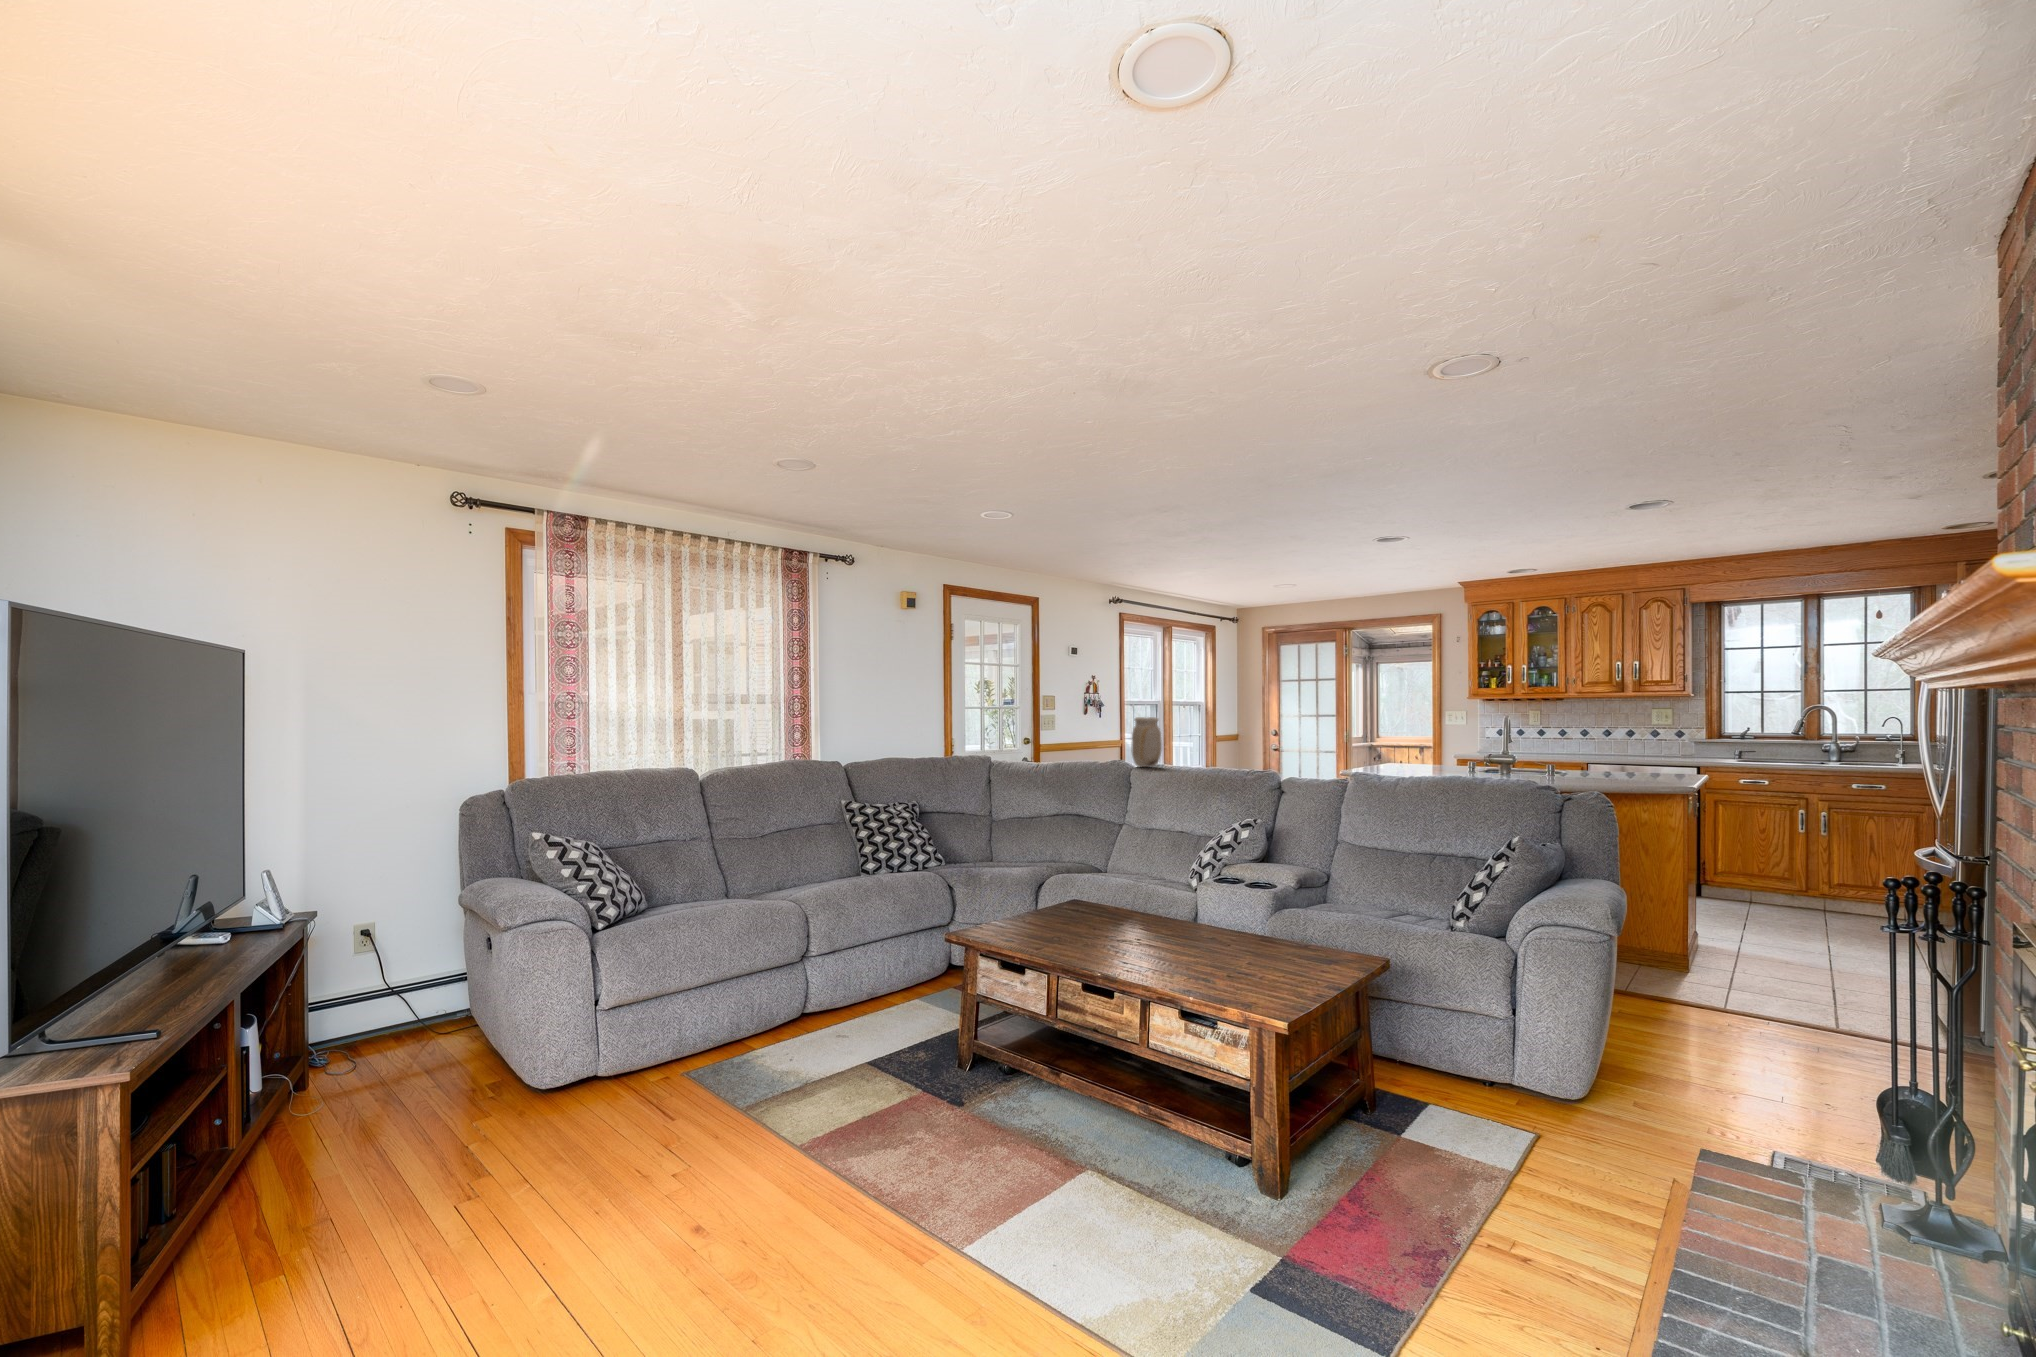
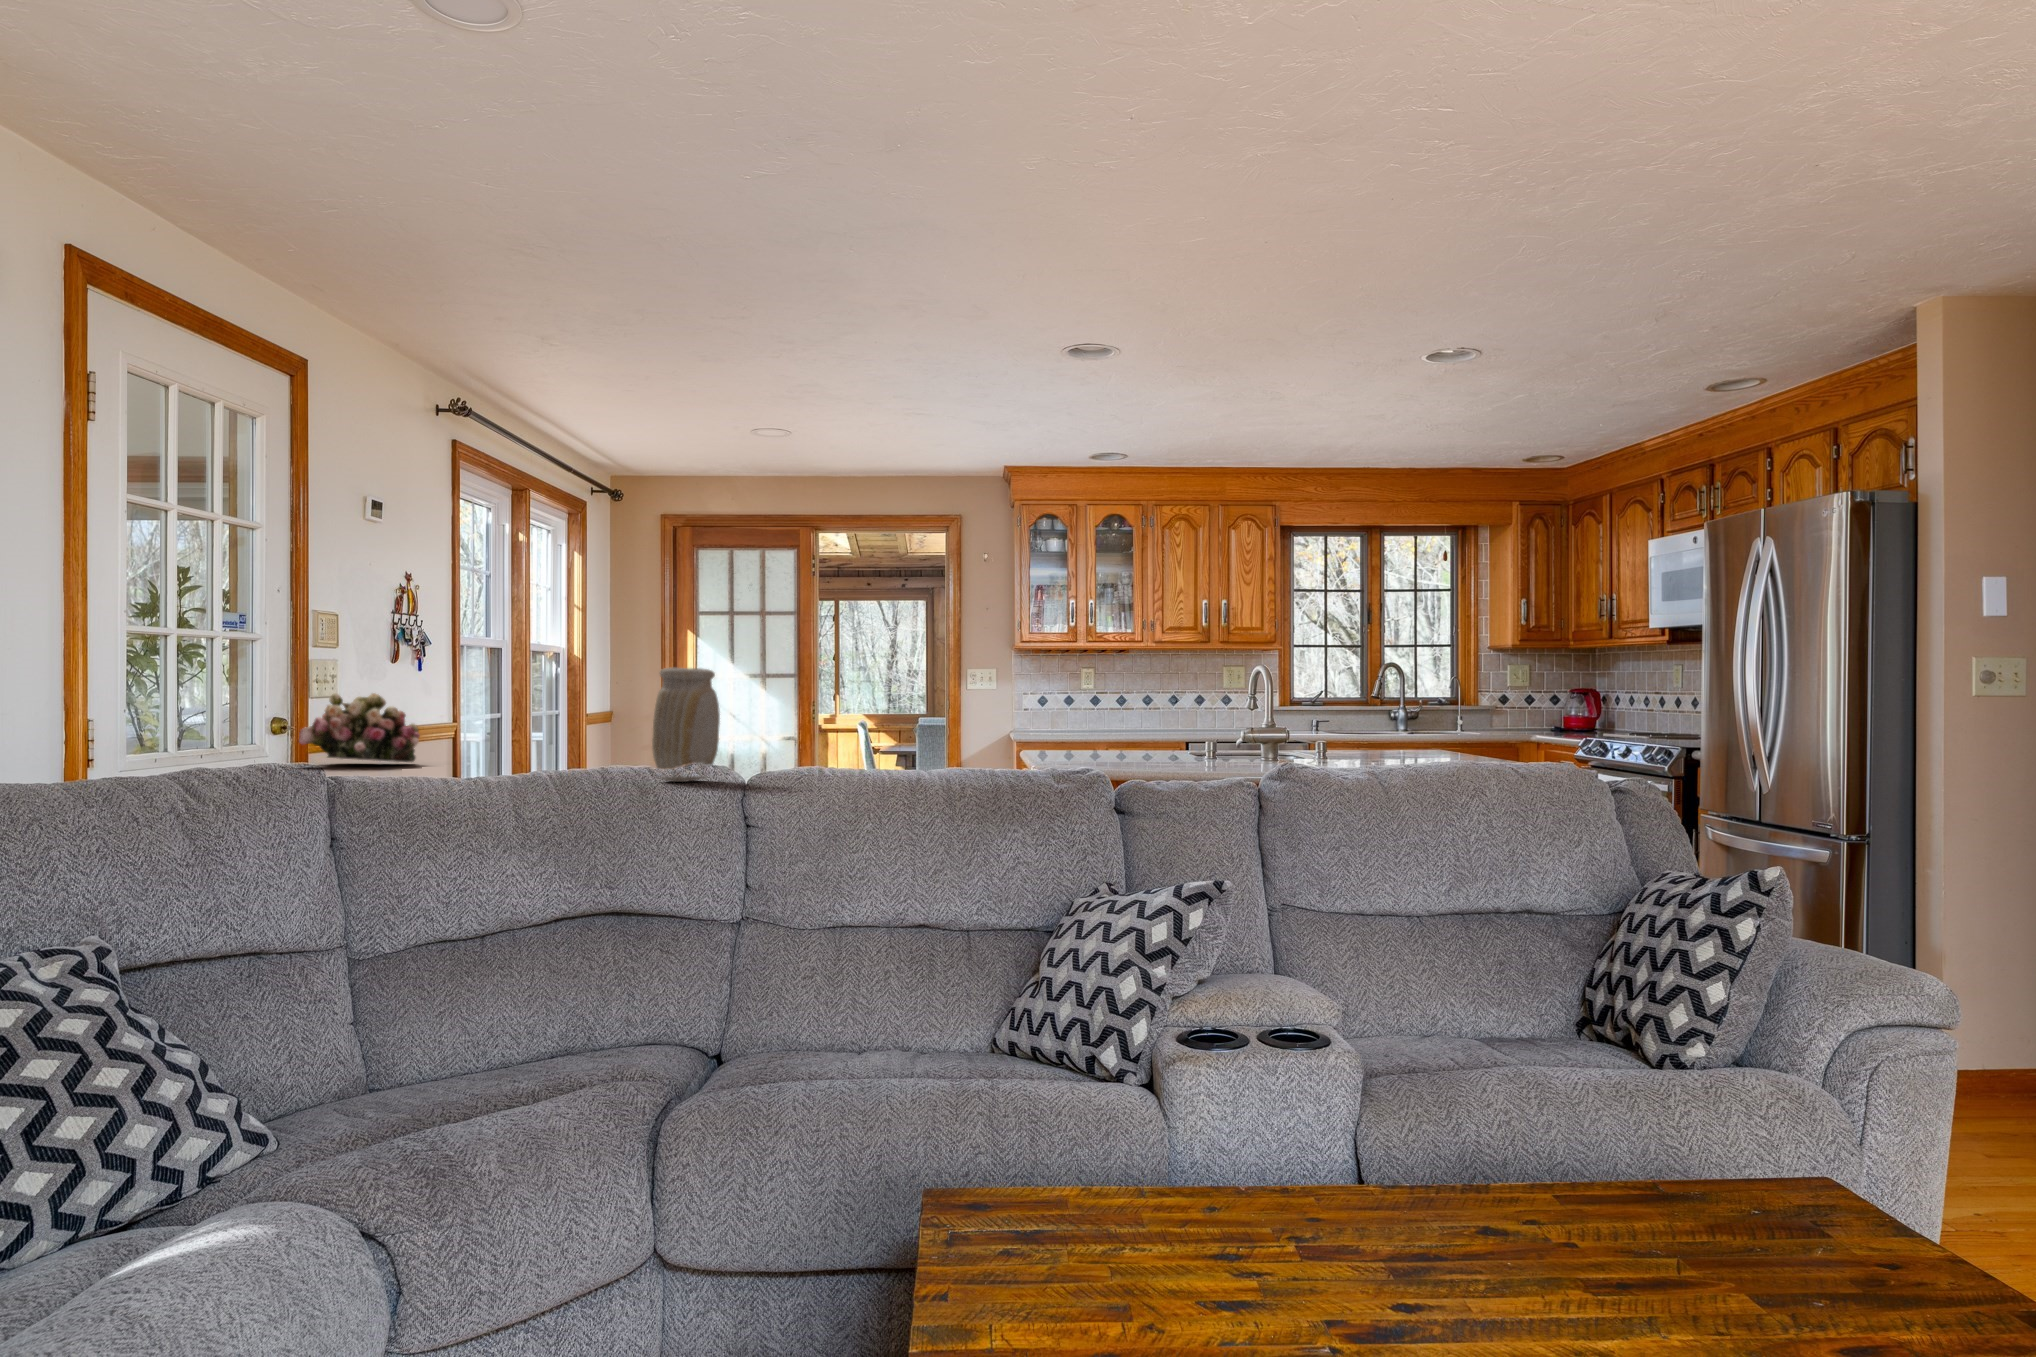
flower arrangement: none [1030,728,1078,758] -> present [298,693,420,762]

